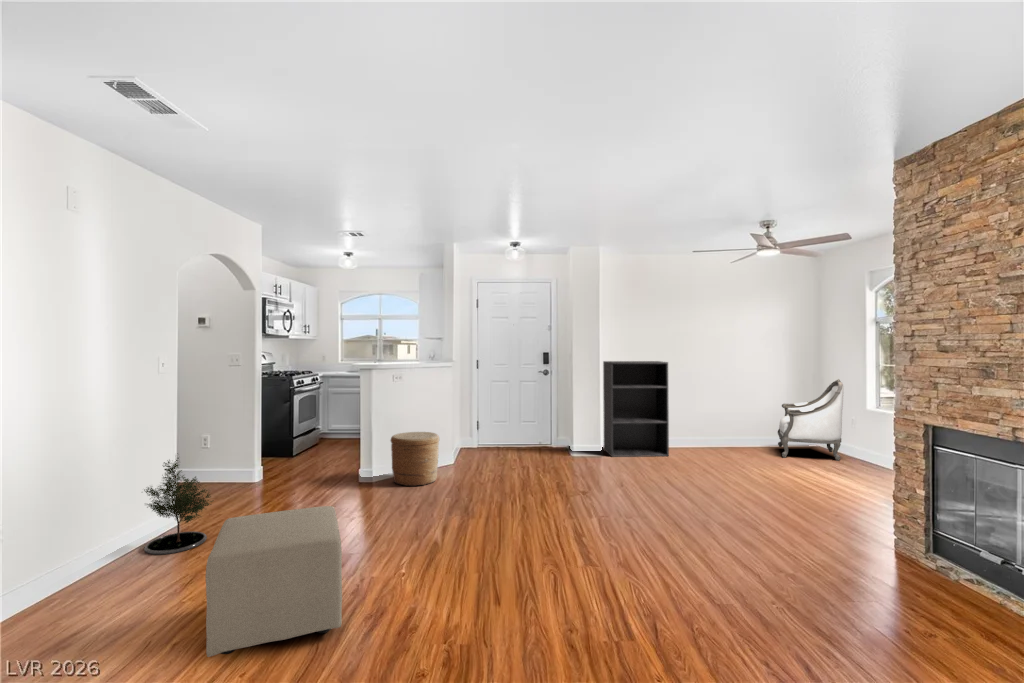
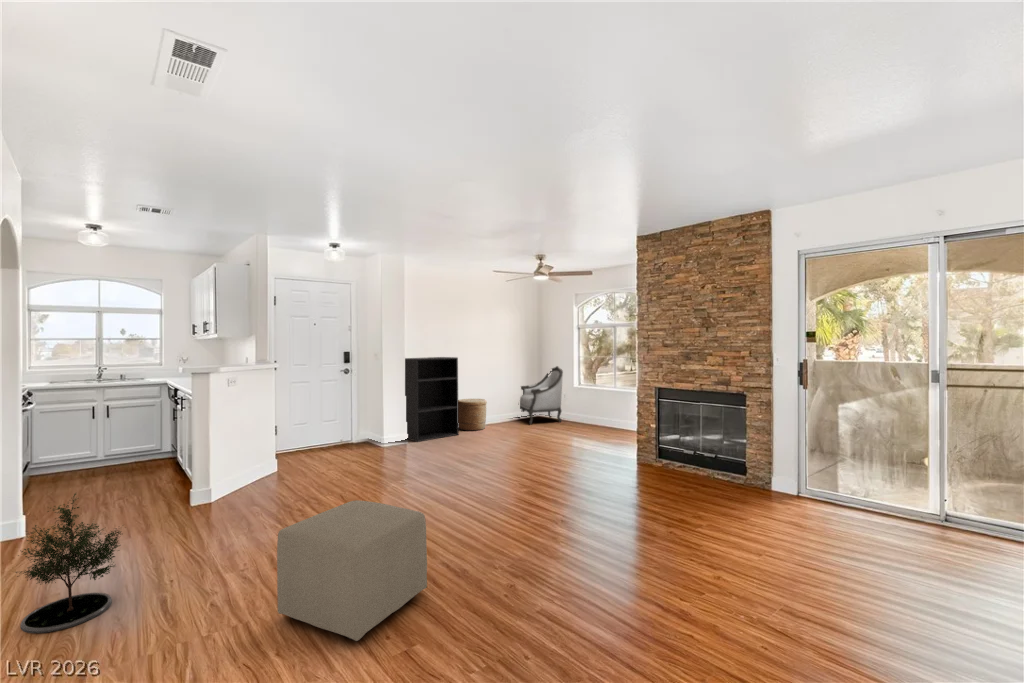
woven basket: present [391,432,439,486] -> present [458,399,487,431]

